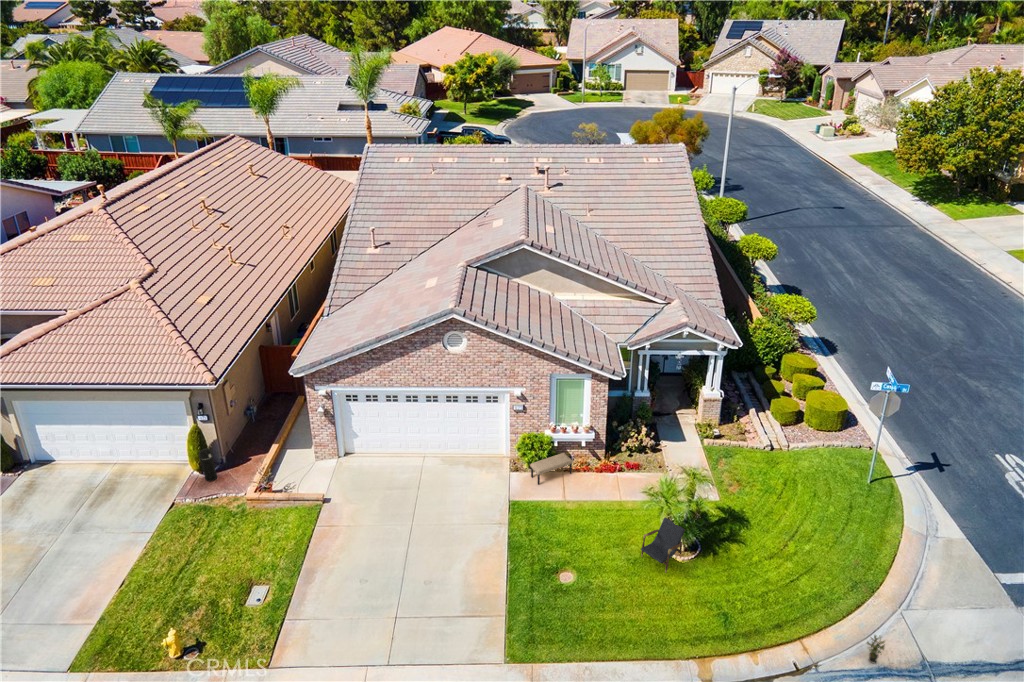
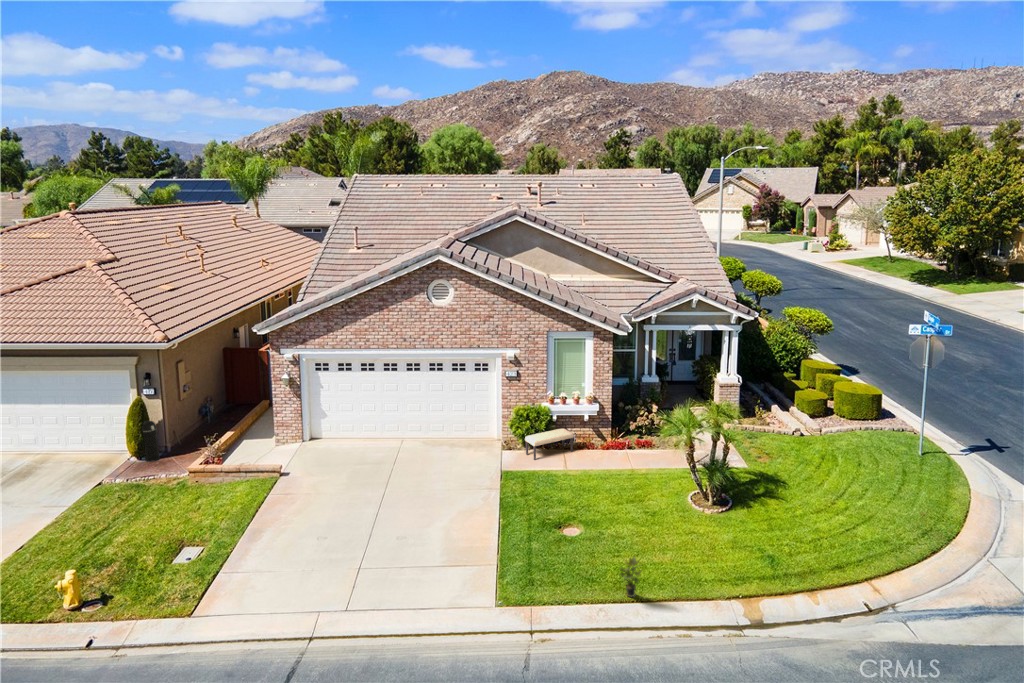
lounge chair: present [641,518,685,573] -> none [660,464,711,525]
potted plant: present [867,635,885,663] -> present [620,558,641,597]

